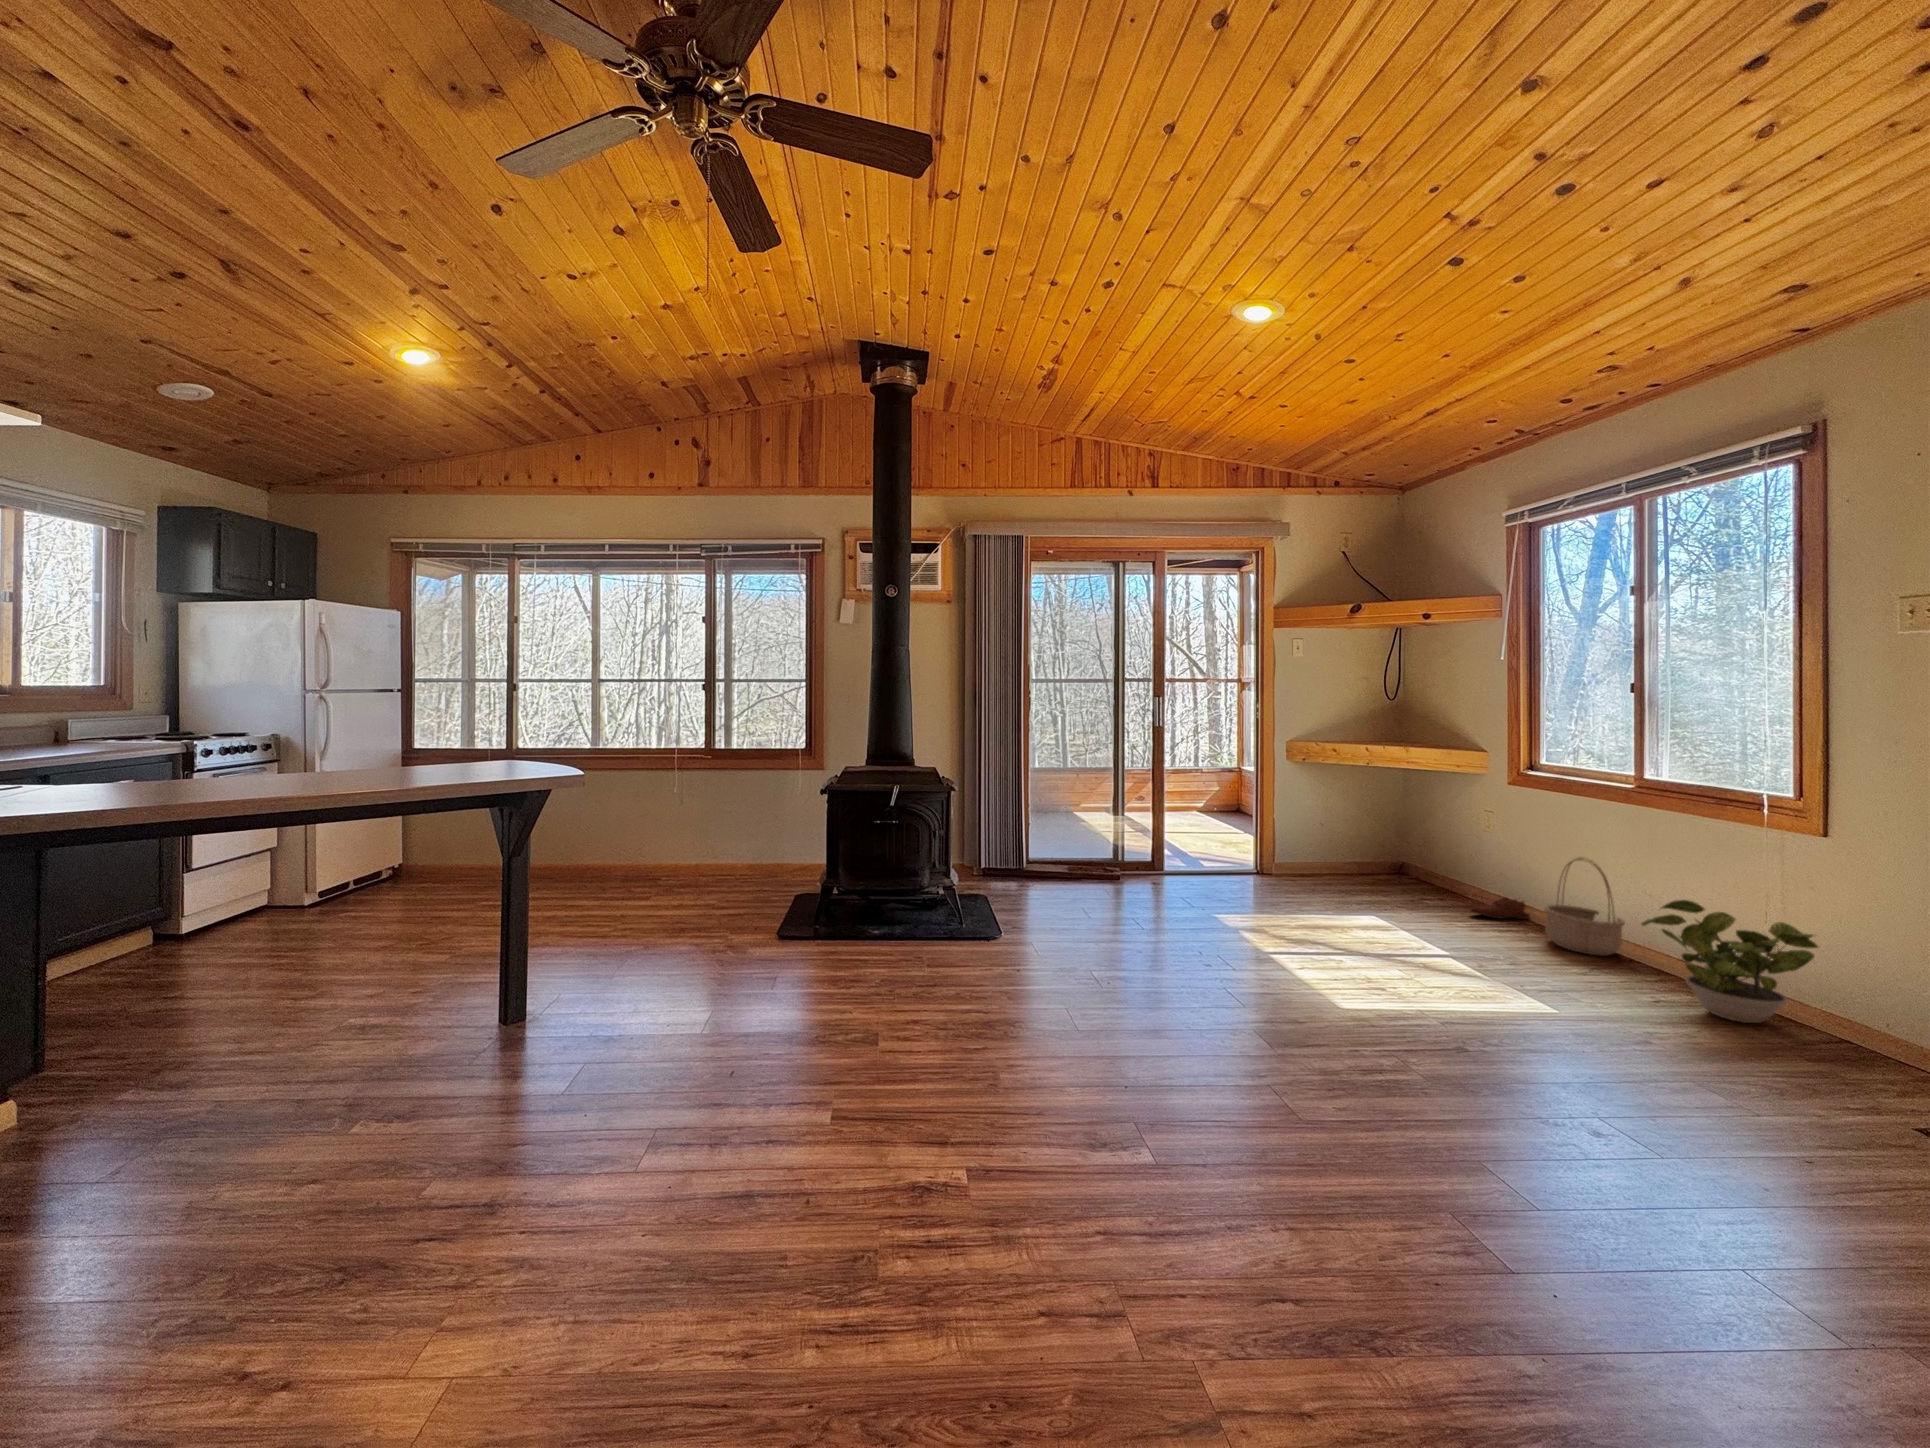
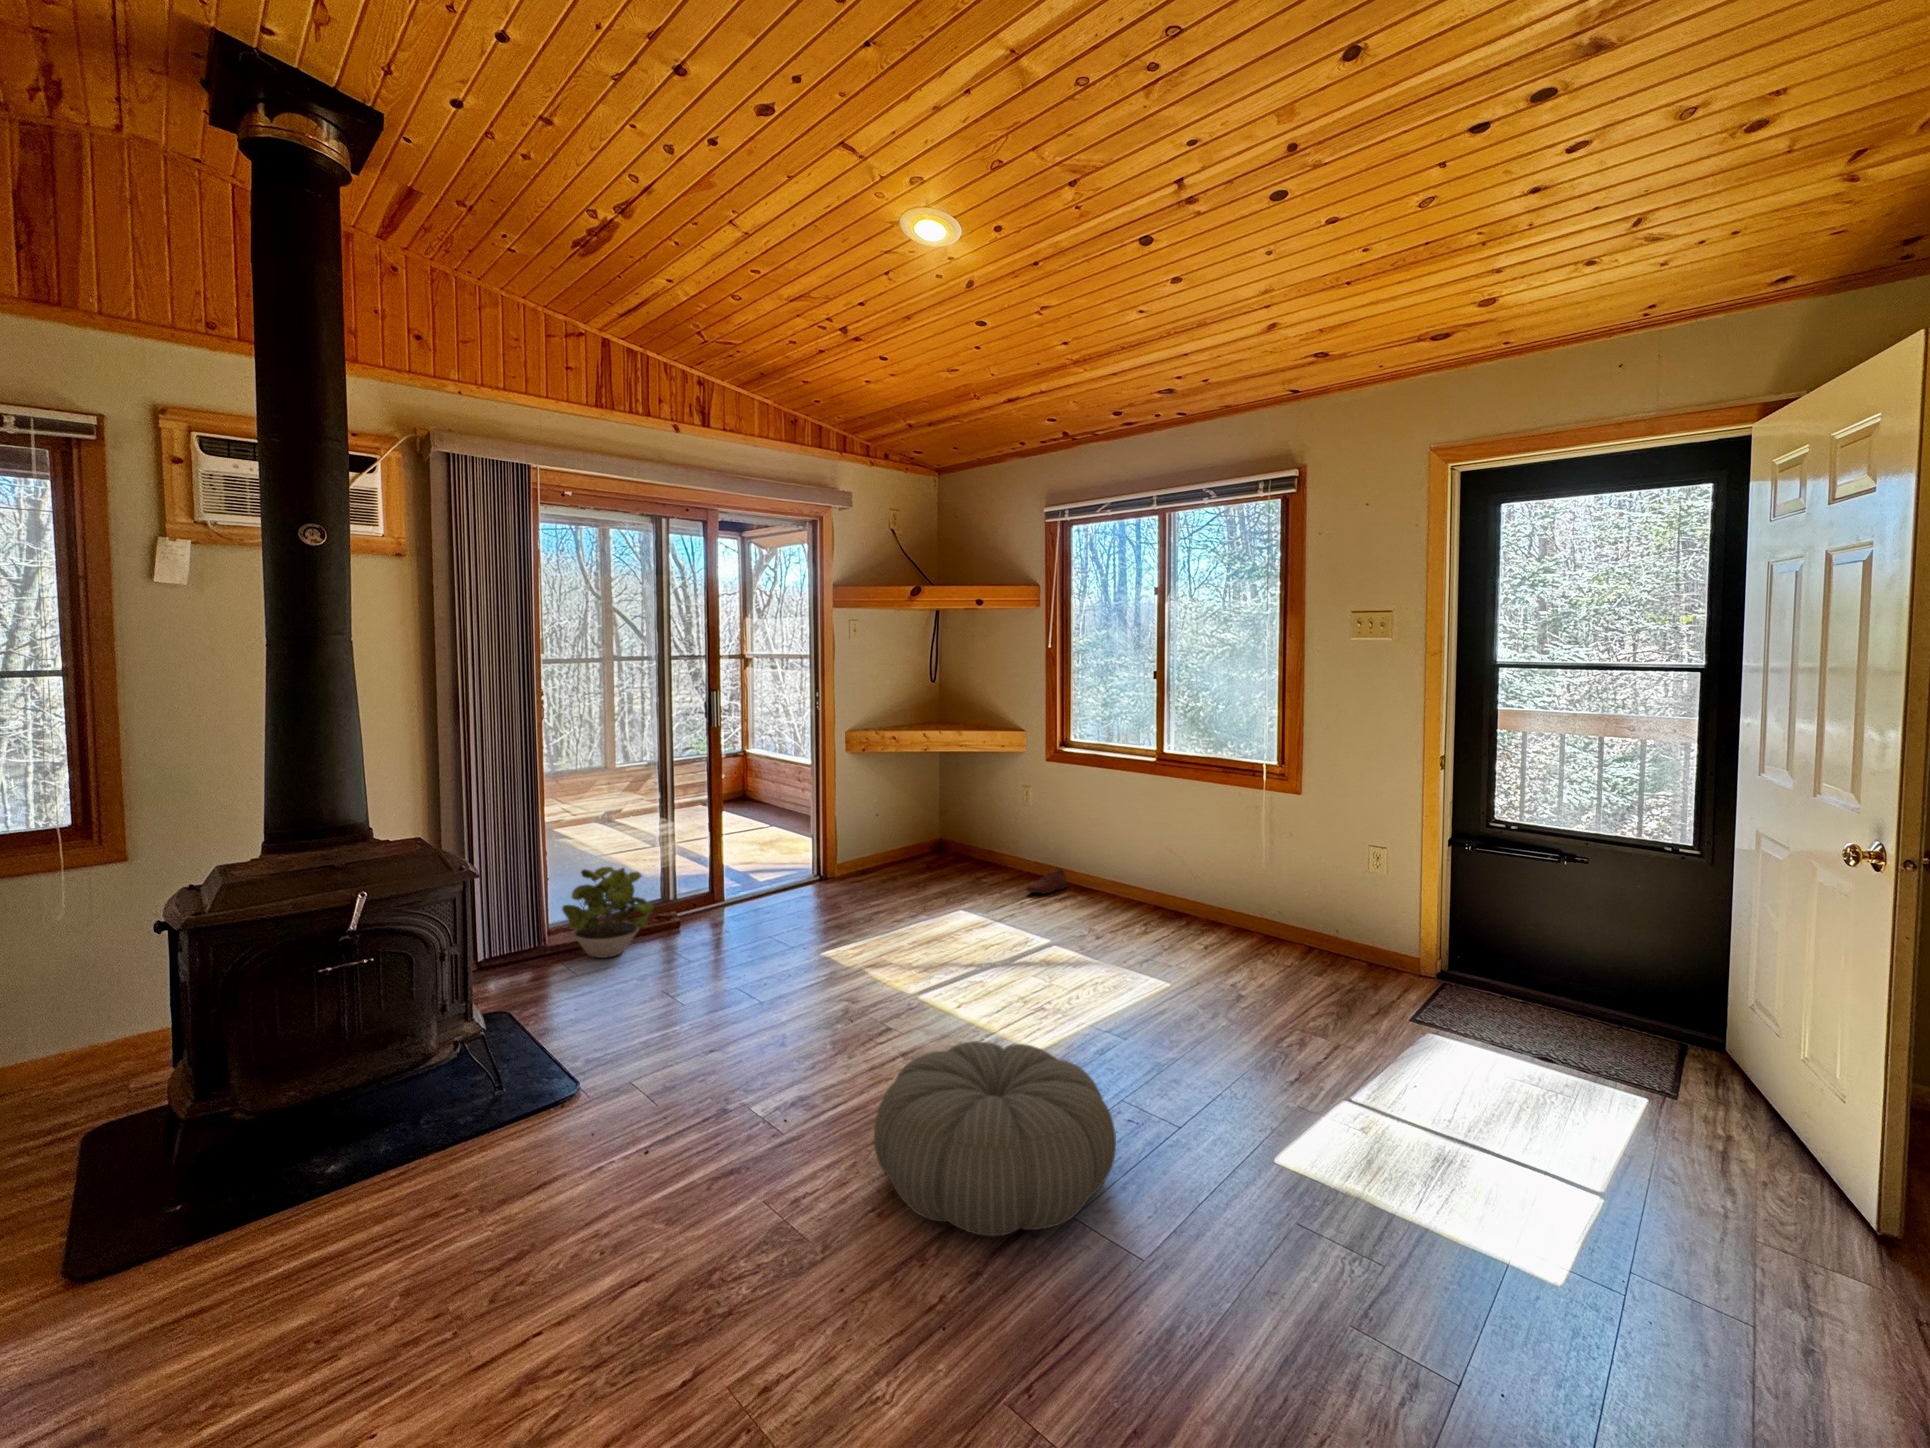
basket: present [1544,857,1625,956] -> none [1095,830,1156,917]
potted plant: present [1642,900,1818,1023] -> present [562,867,654,958]
pouf: none [1140,953,1337,1083] -> present [874,1042,1116,1236]

